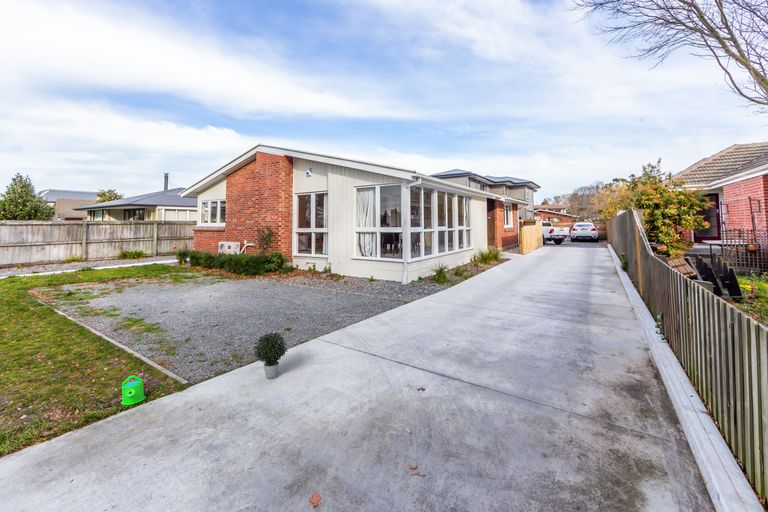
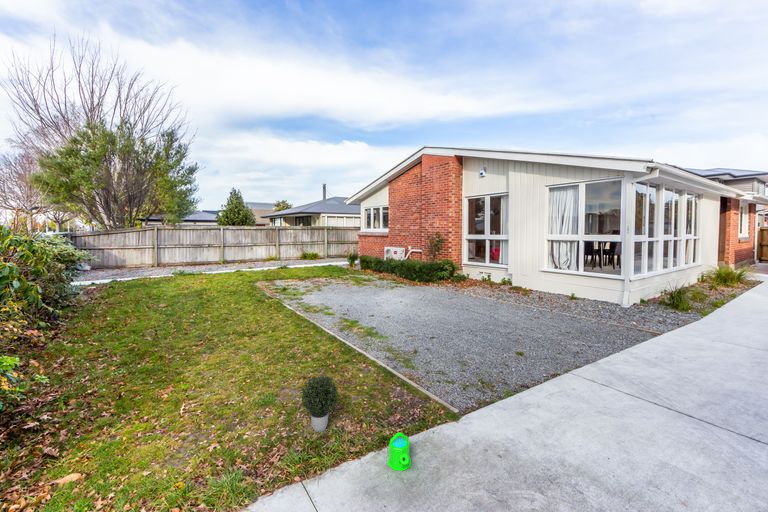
potted plant: present [254,333,288,379] -> present [300,376,338,432]

